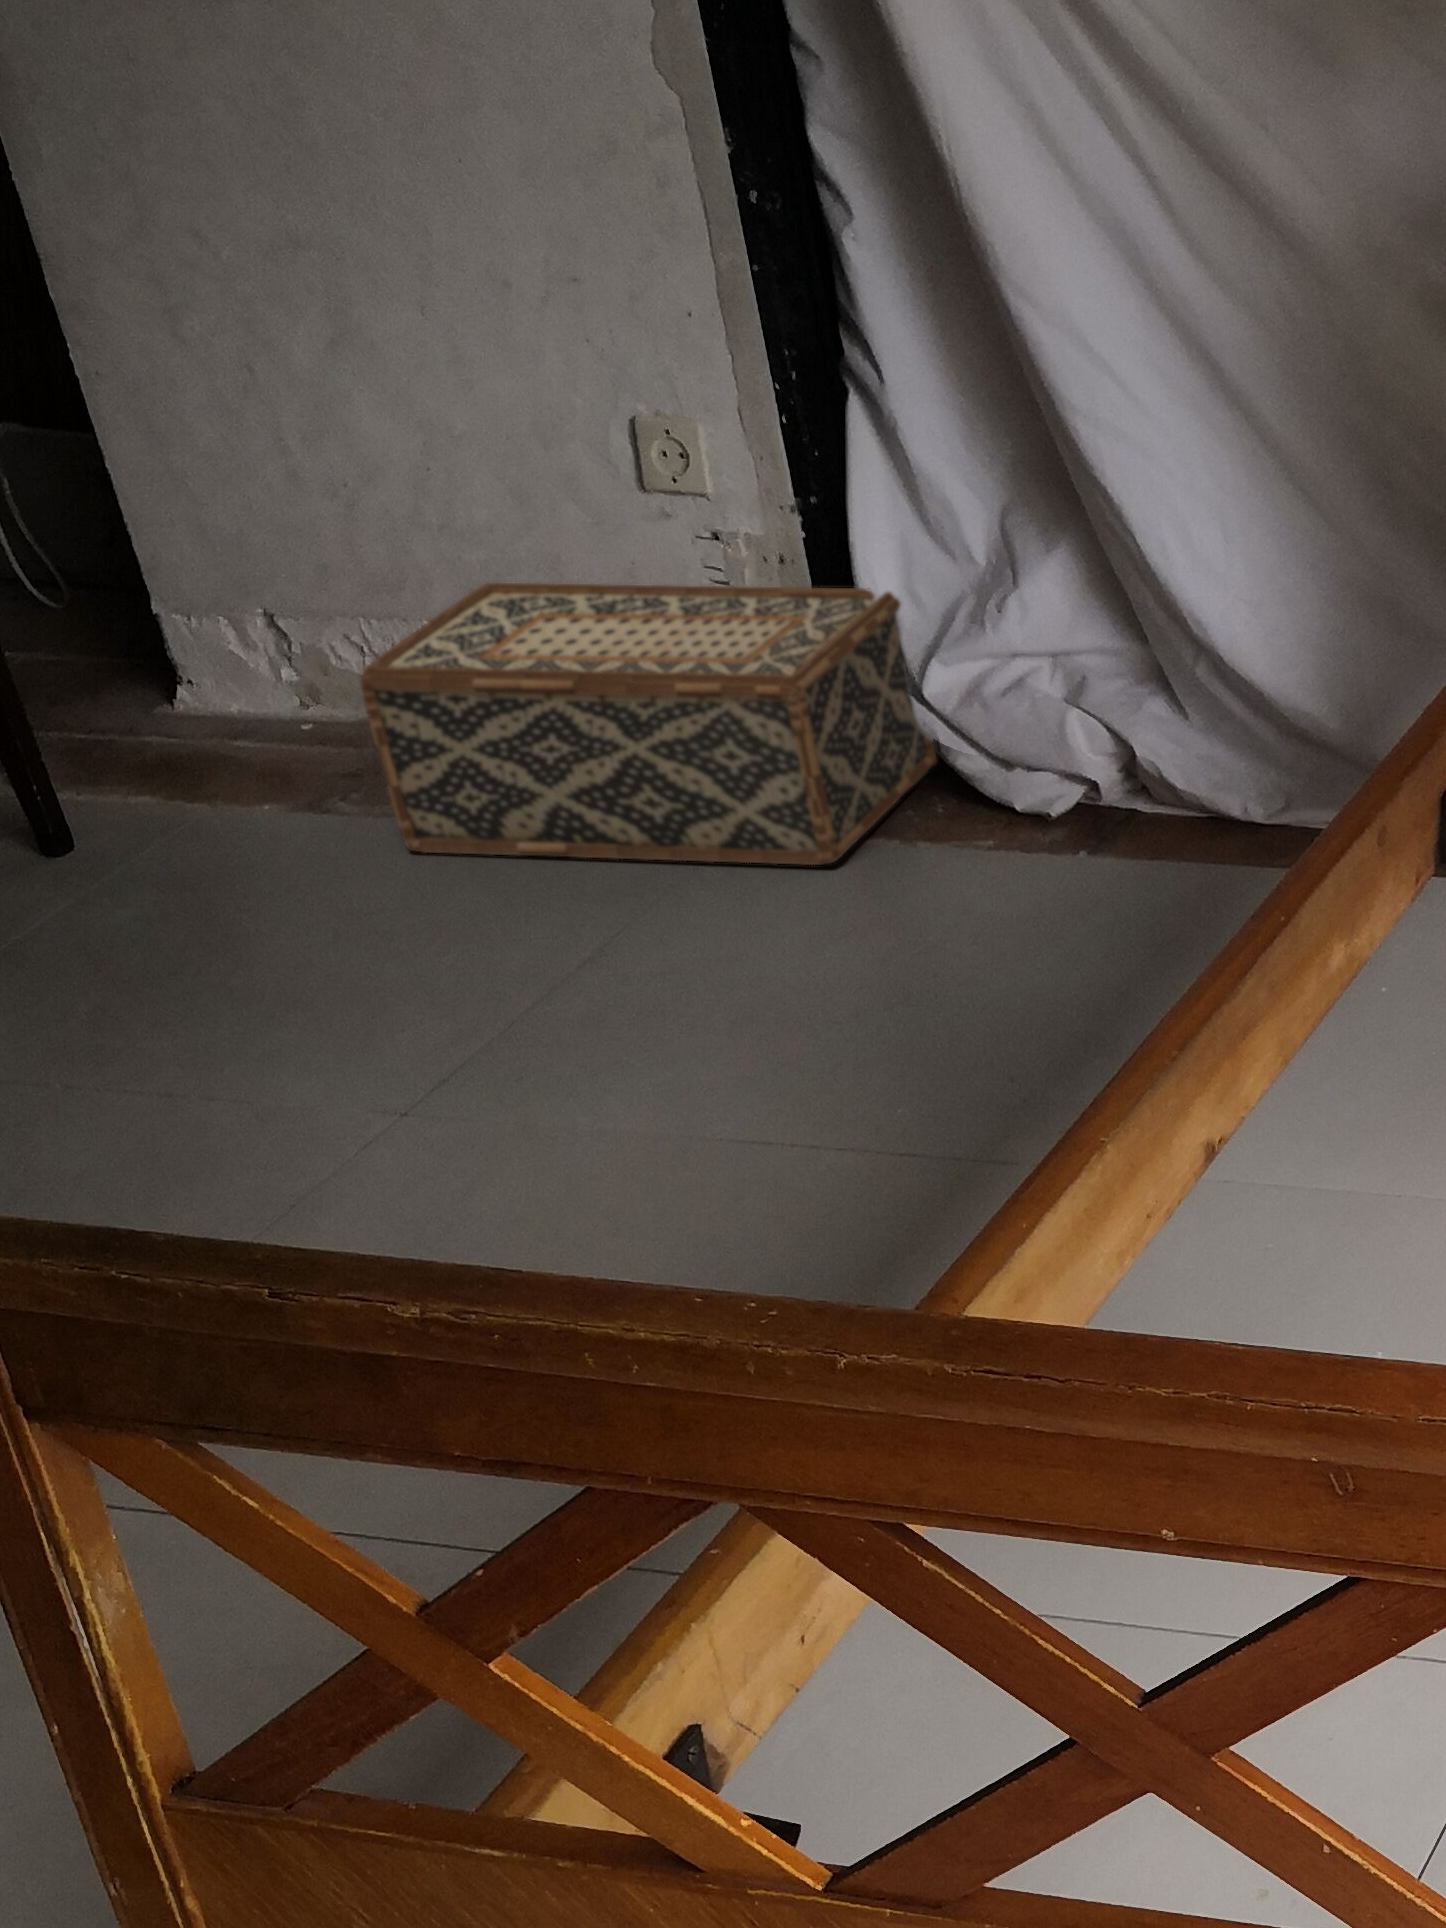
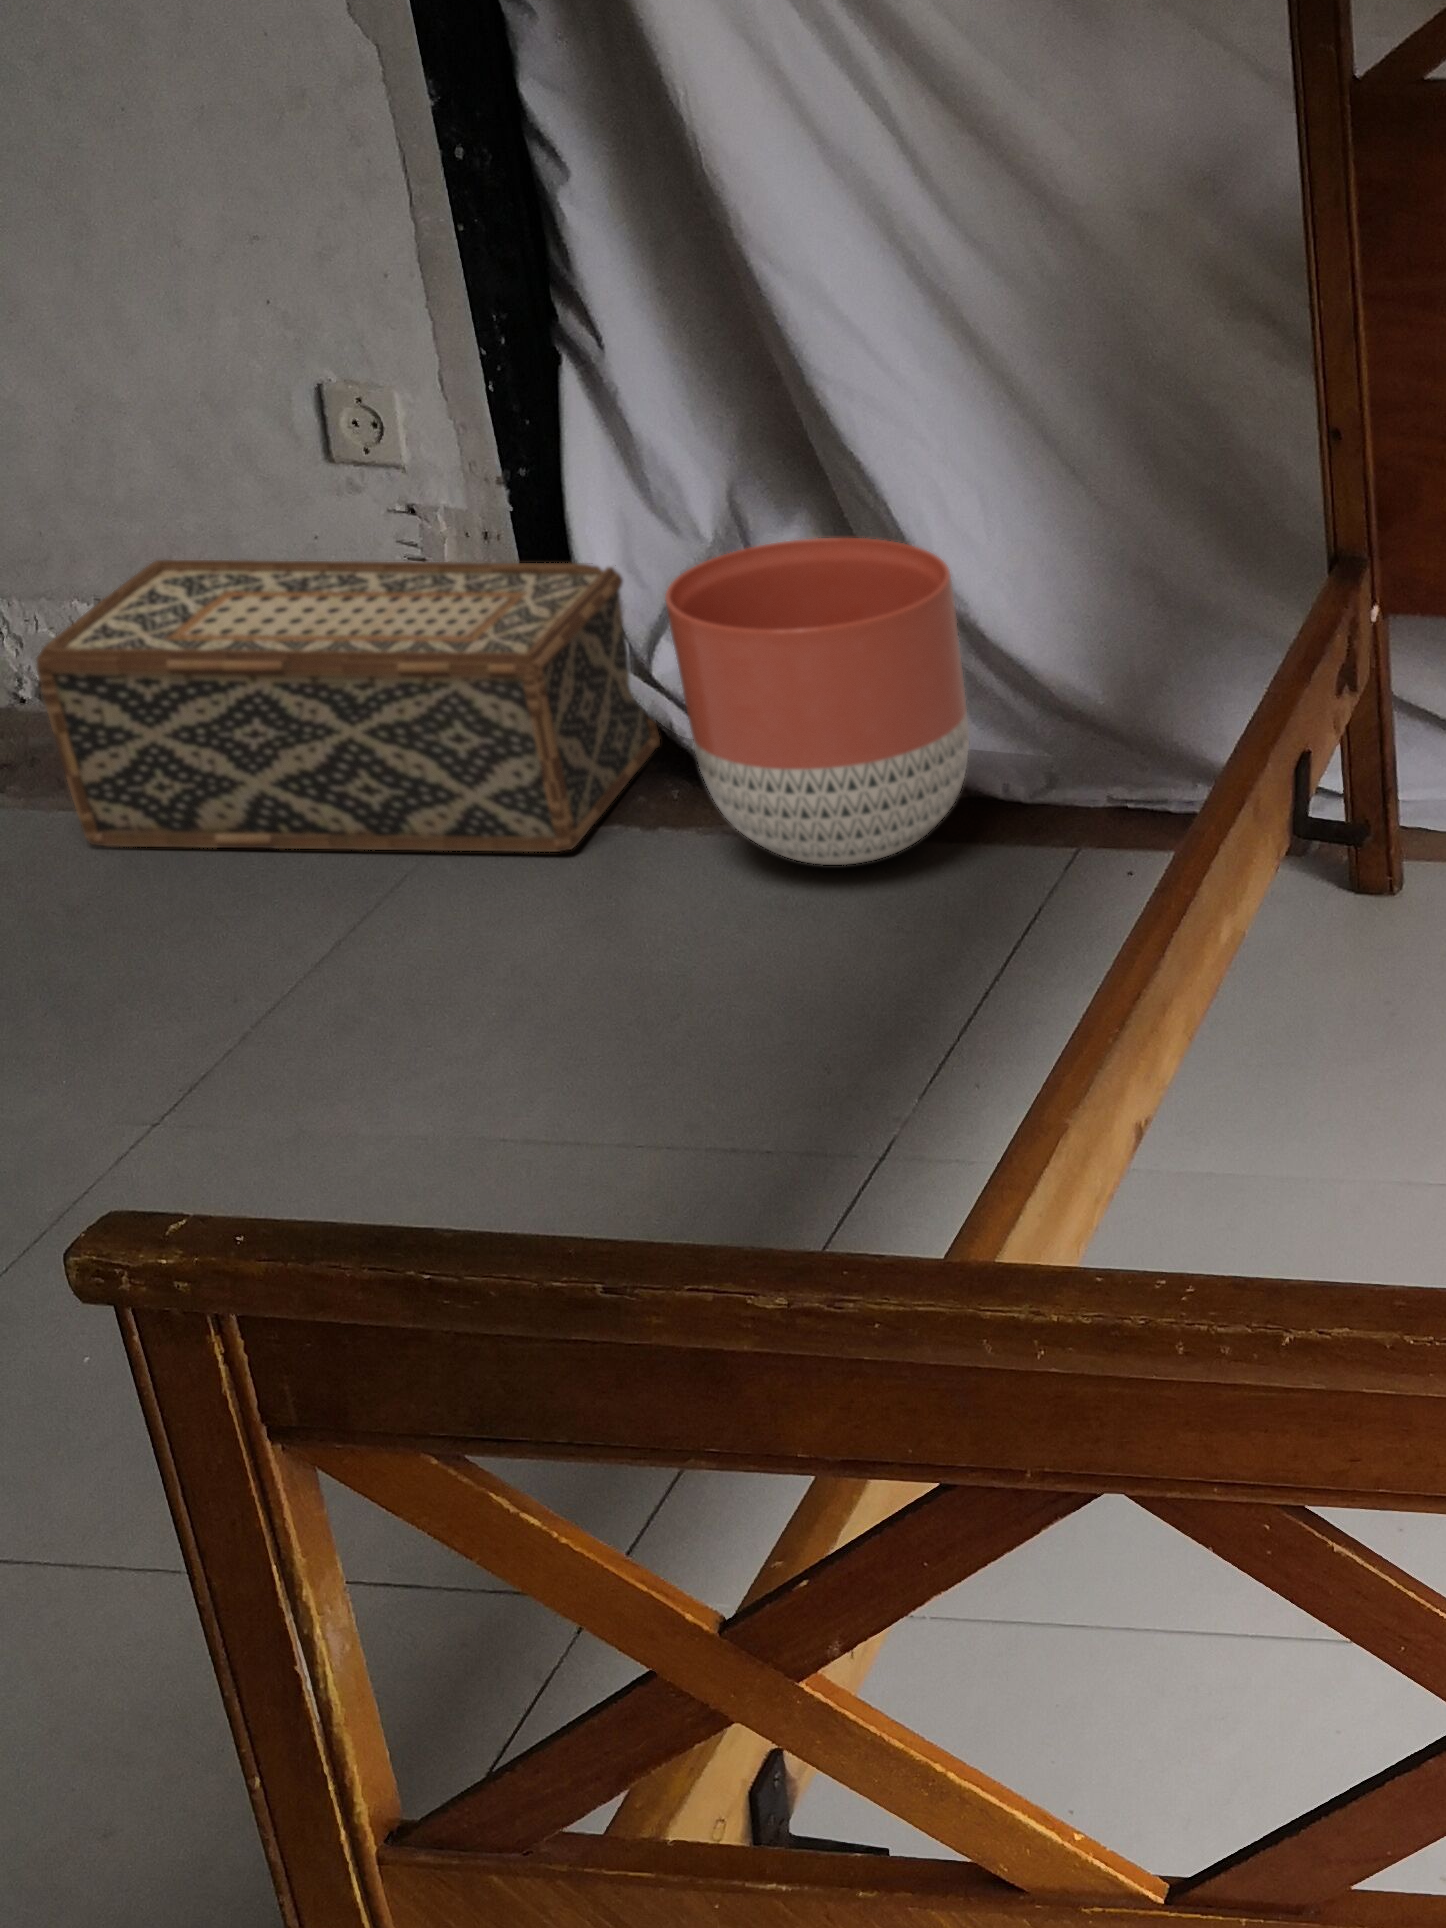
planter: none [913,566,1201,882] -> present [665,538,969,865]

